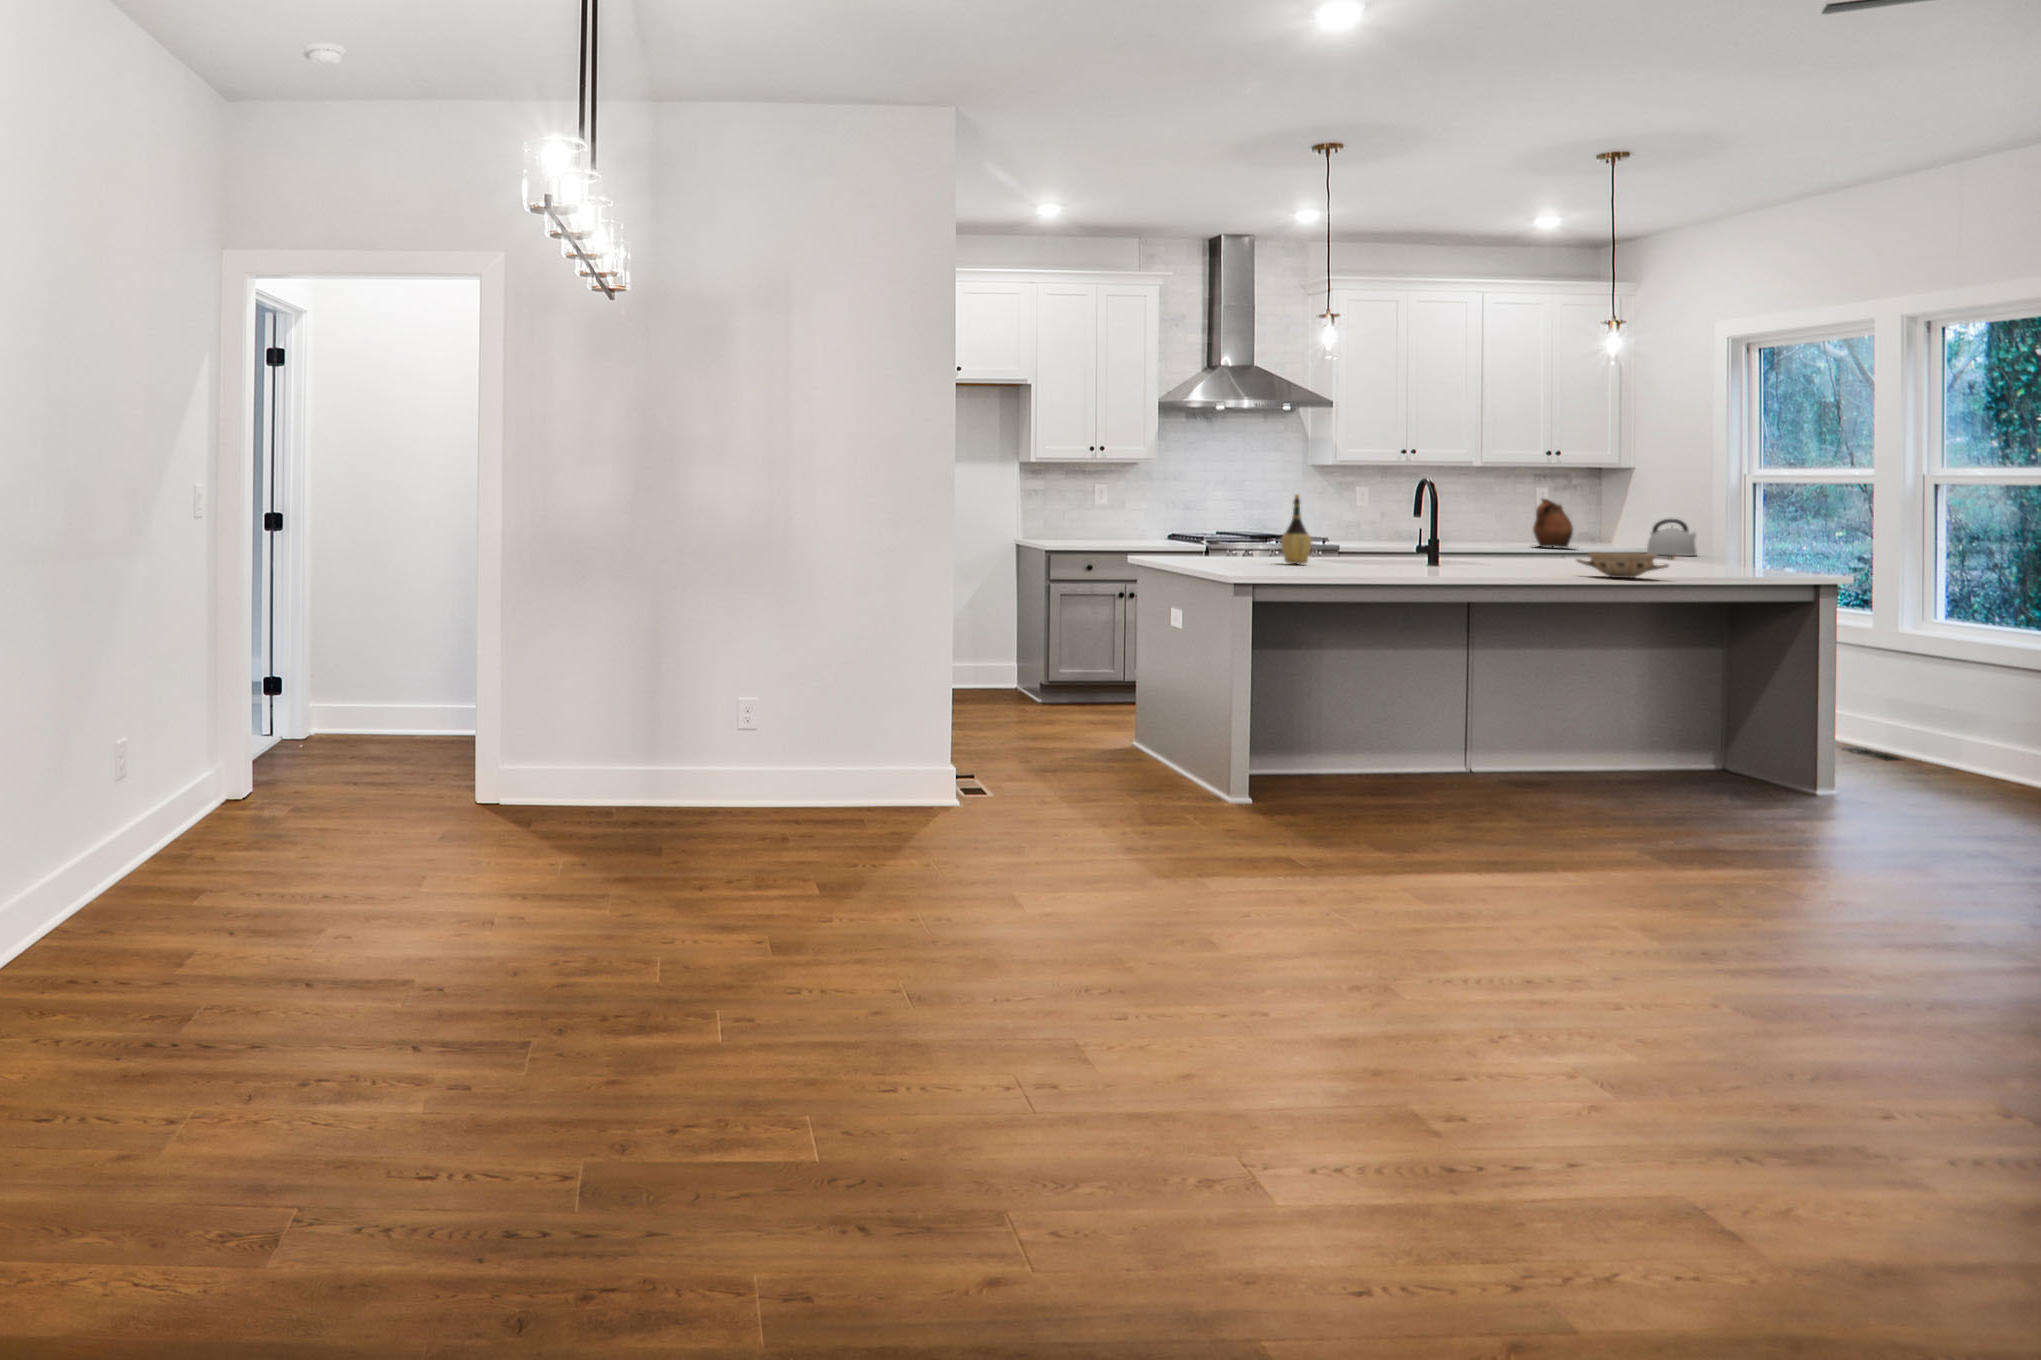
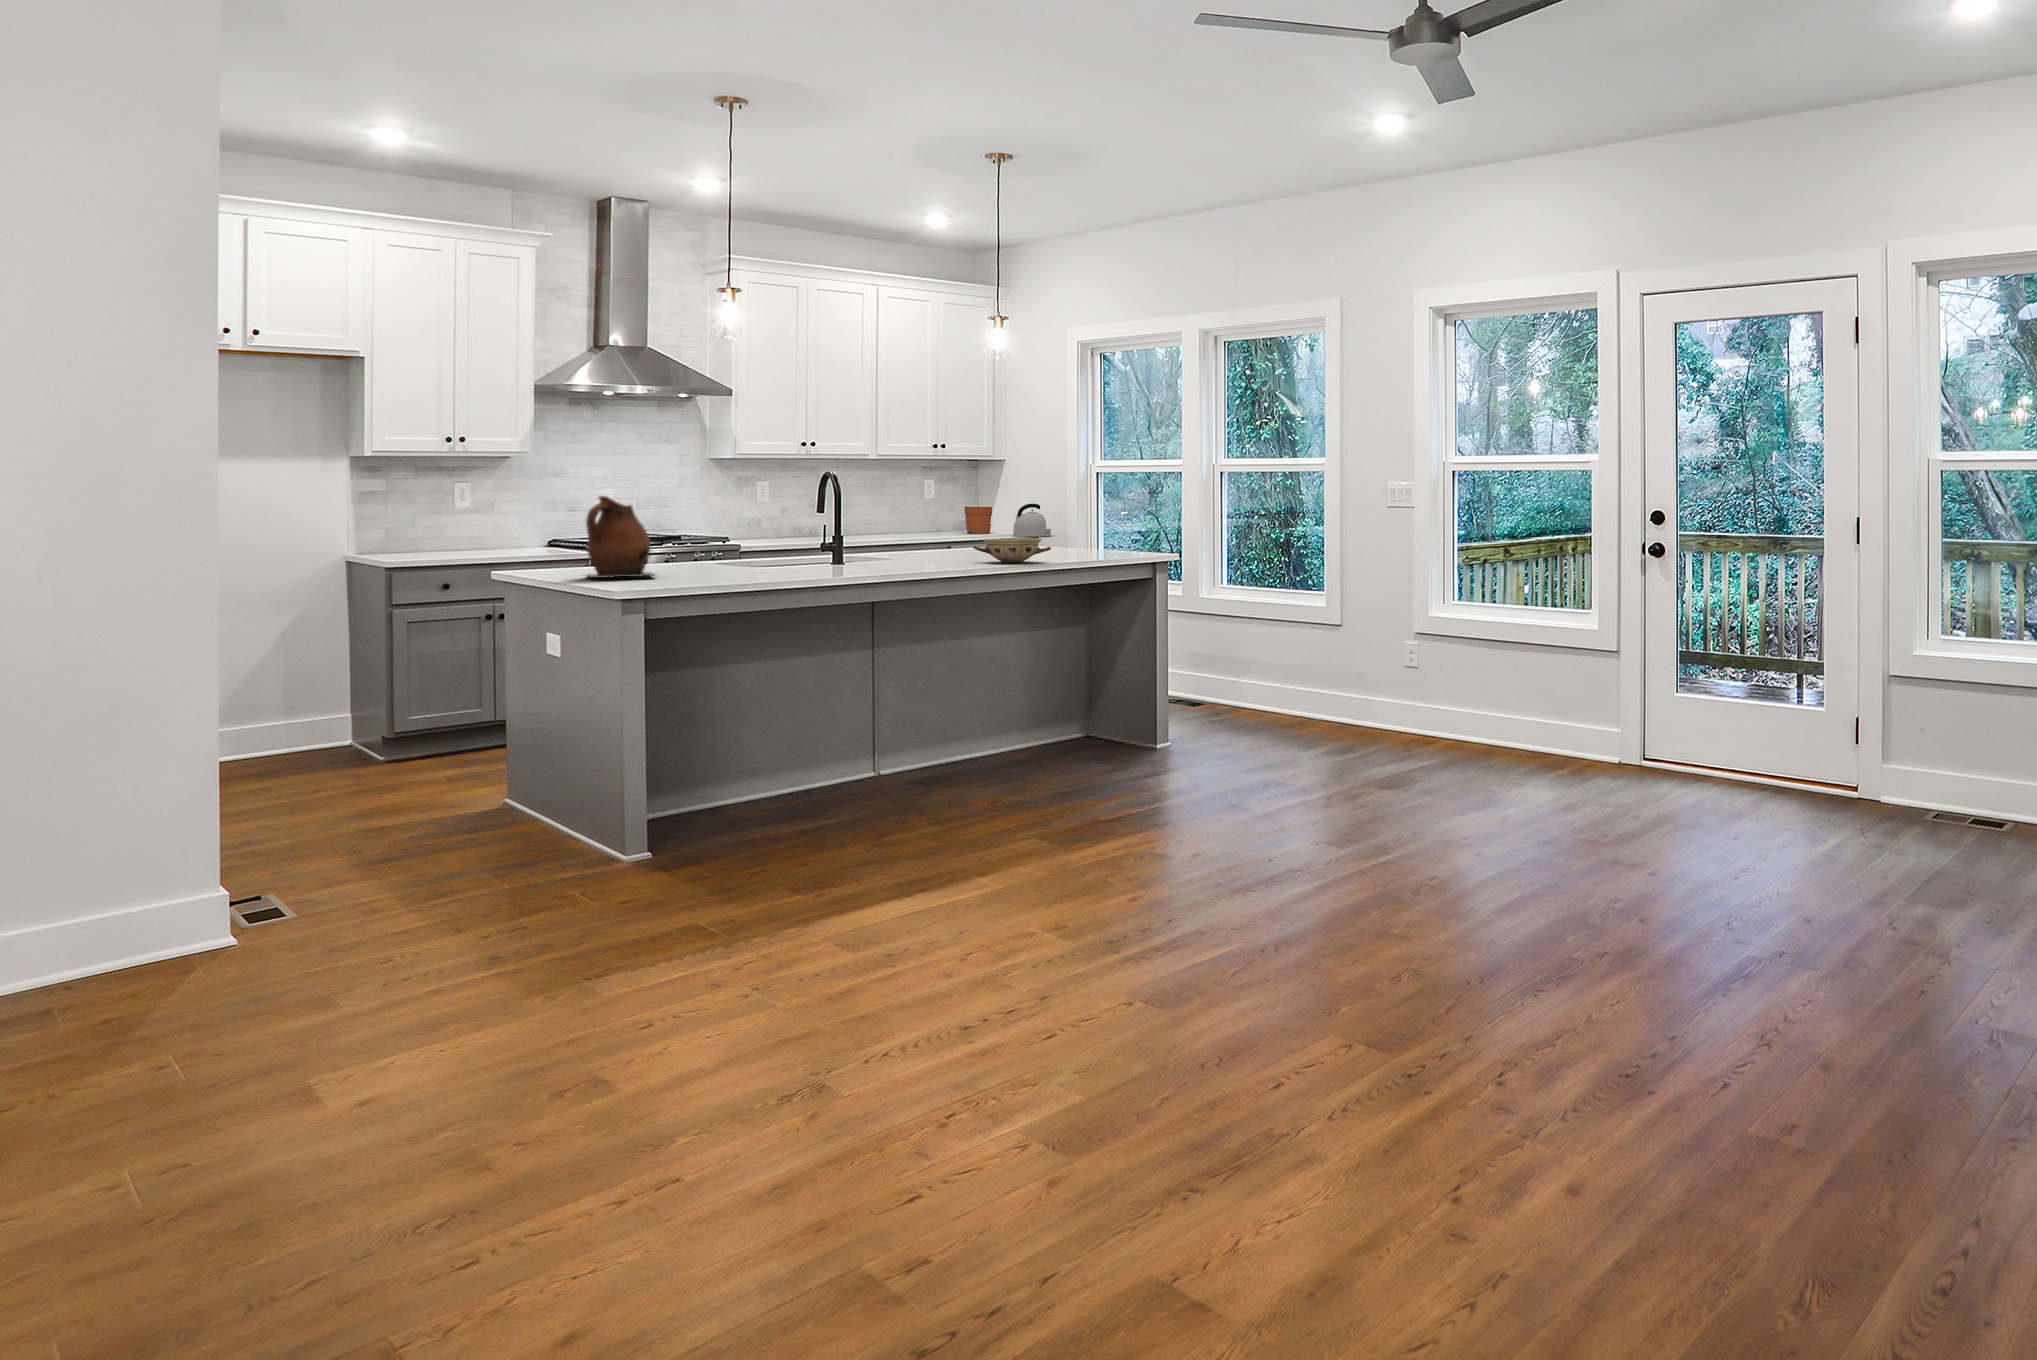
wine bottle: present [1281,495,1312,564] -> none [682,489,716,568]
ceramic pitcher: present [1533,499,1573,548] -> present [586,496,654,578]
plant pot: none [1587,505,1624,550] -> present [964,506,992,534]

